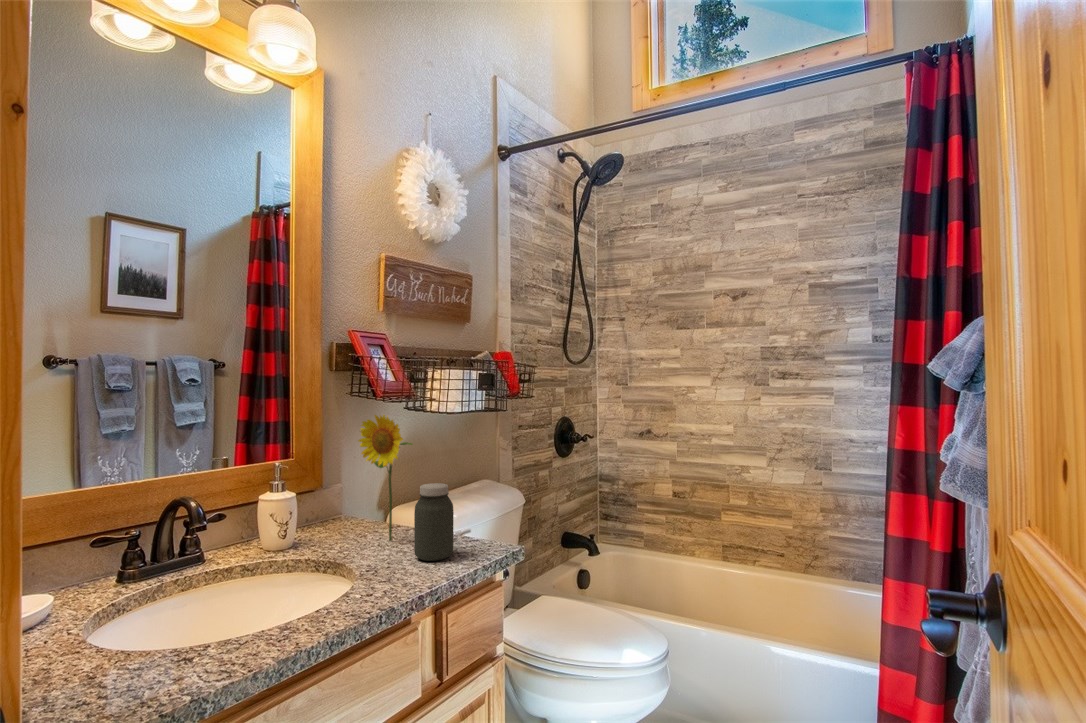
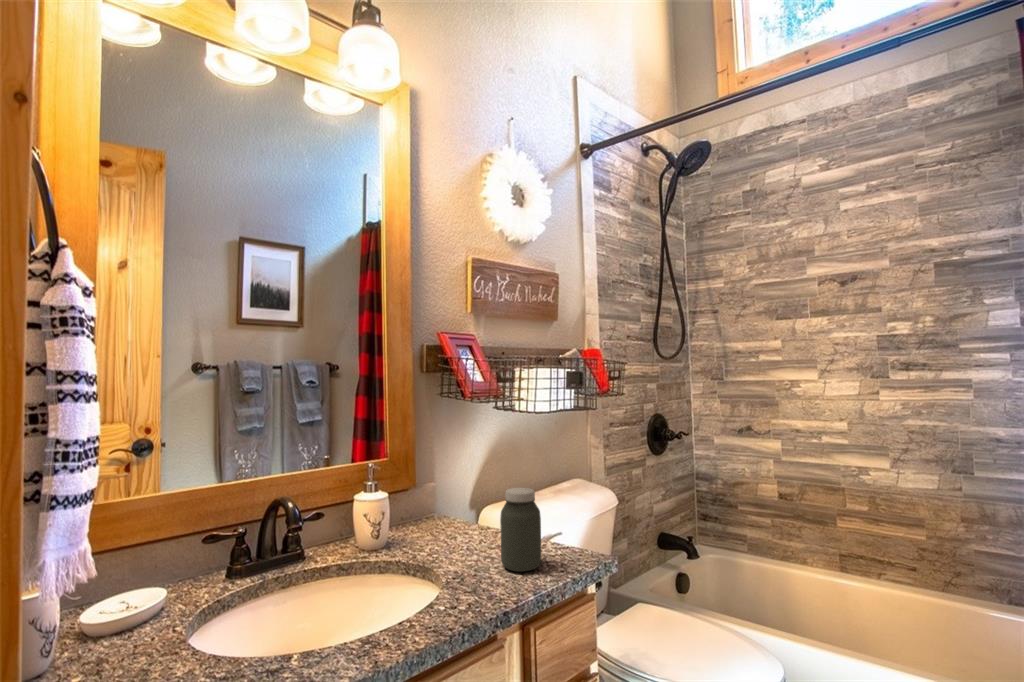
flower: present [358,415,412,541] -> none [445,414,499,544]

